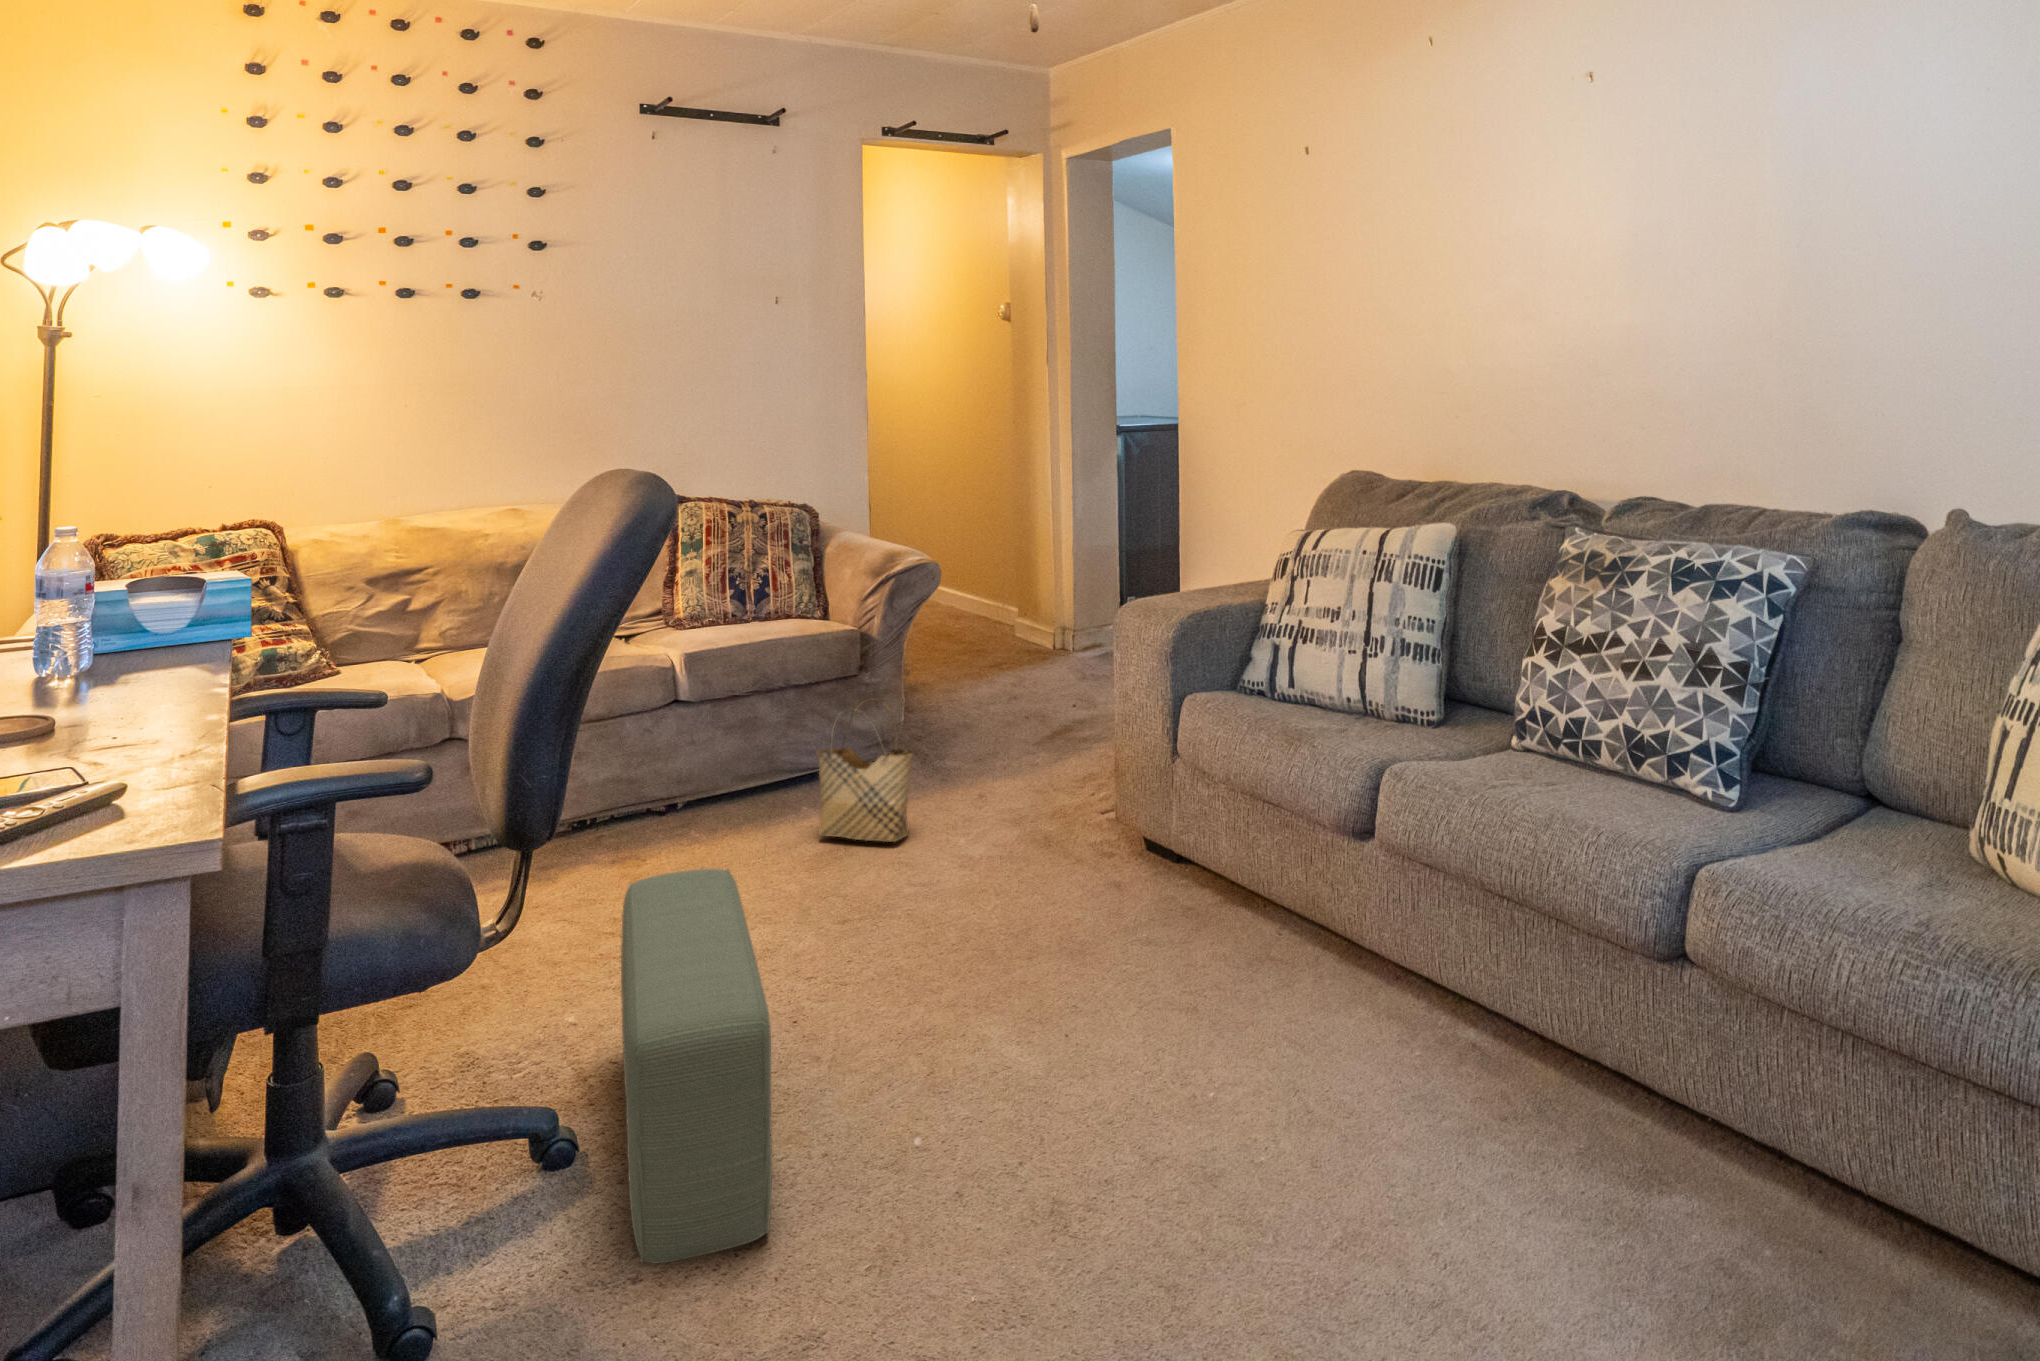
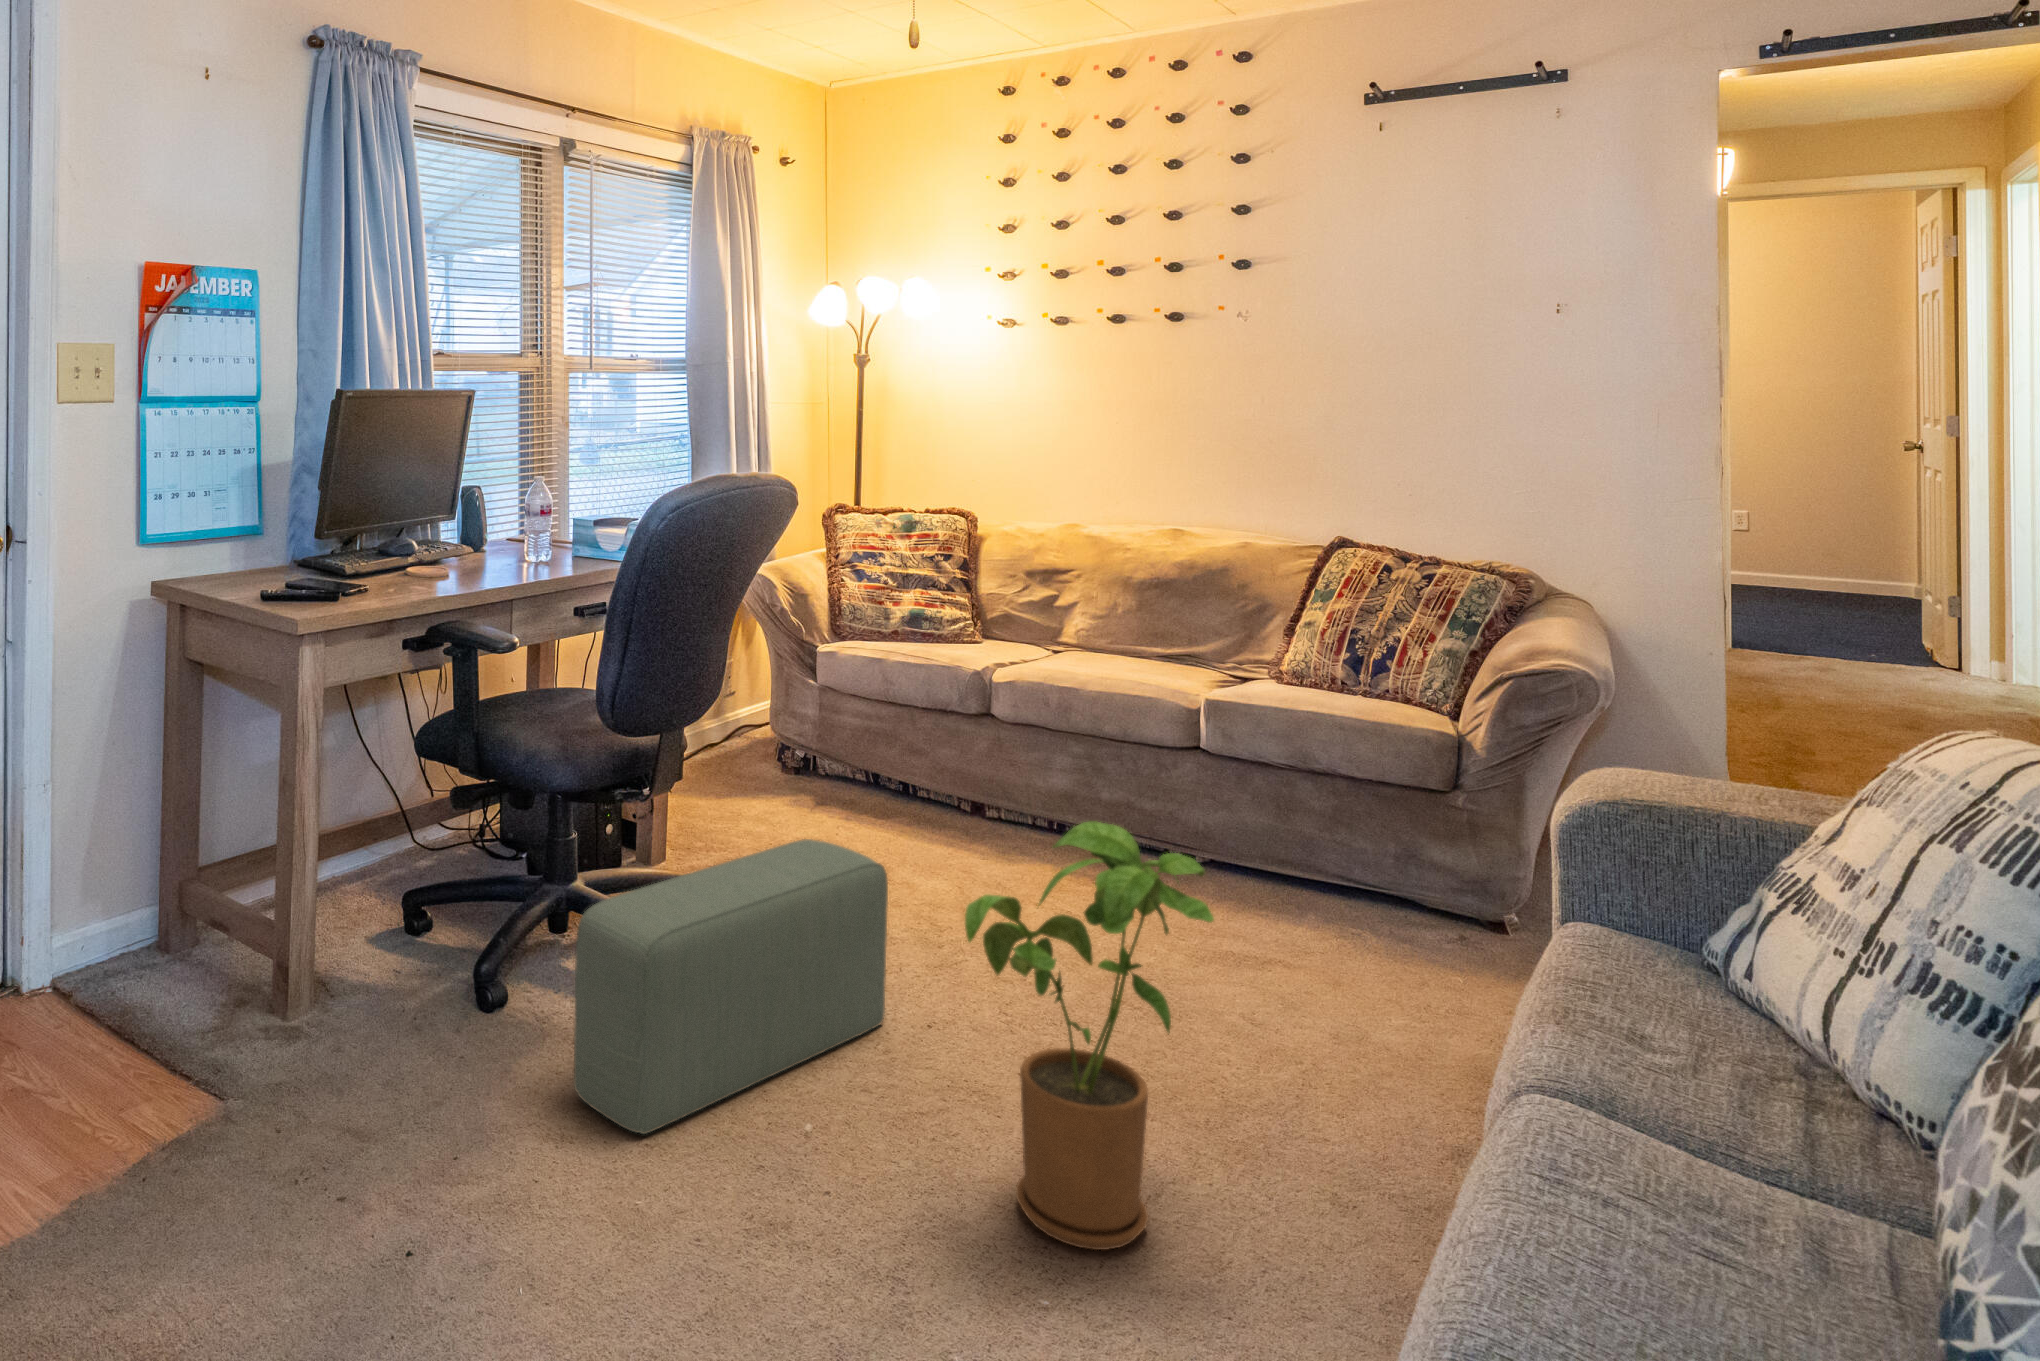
woven basket: present [816,698,913,842] -> none [1256,801,1365,989]
house plant: none [994,710,1184,1062] -> present [965,821,1214,1250]

